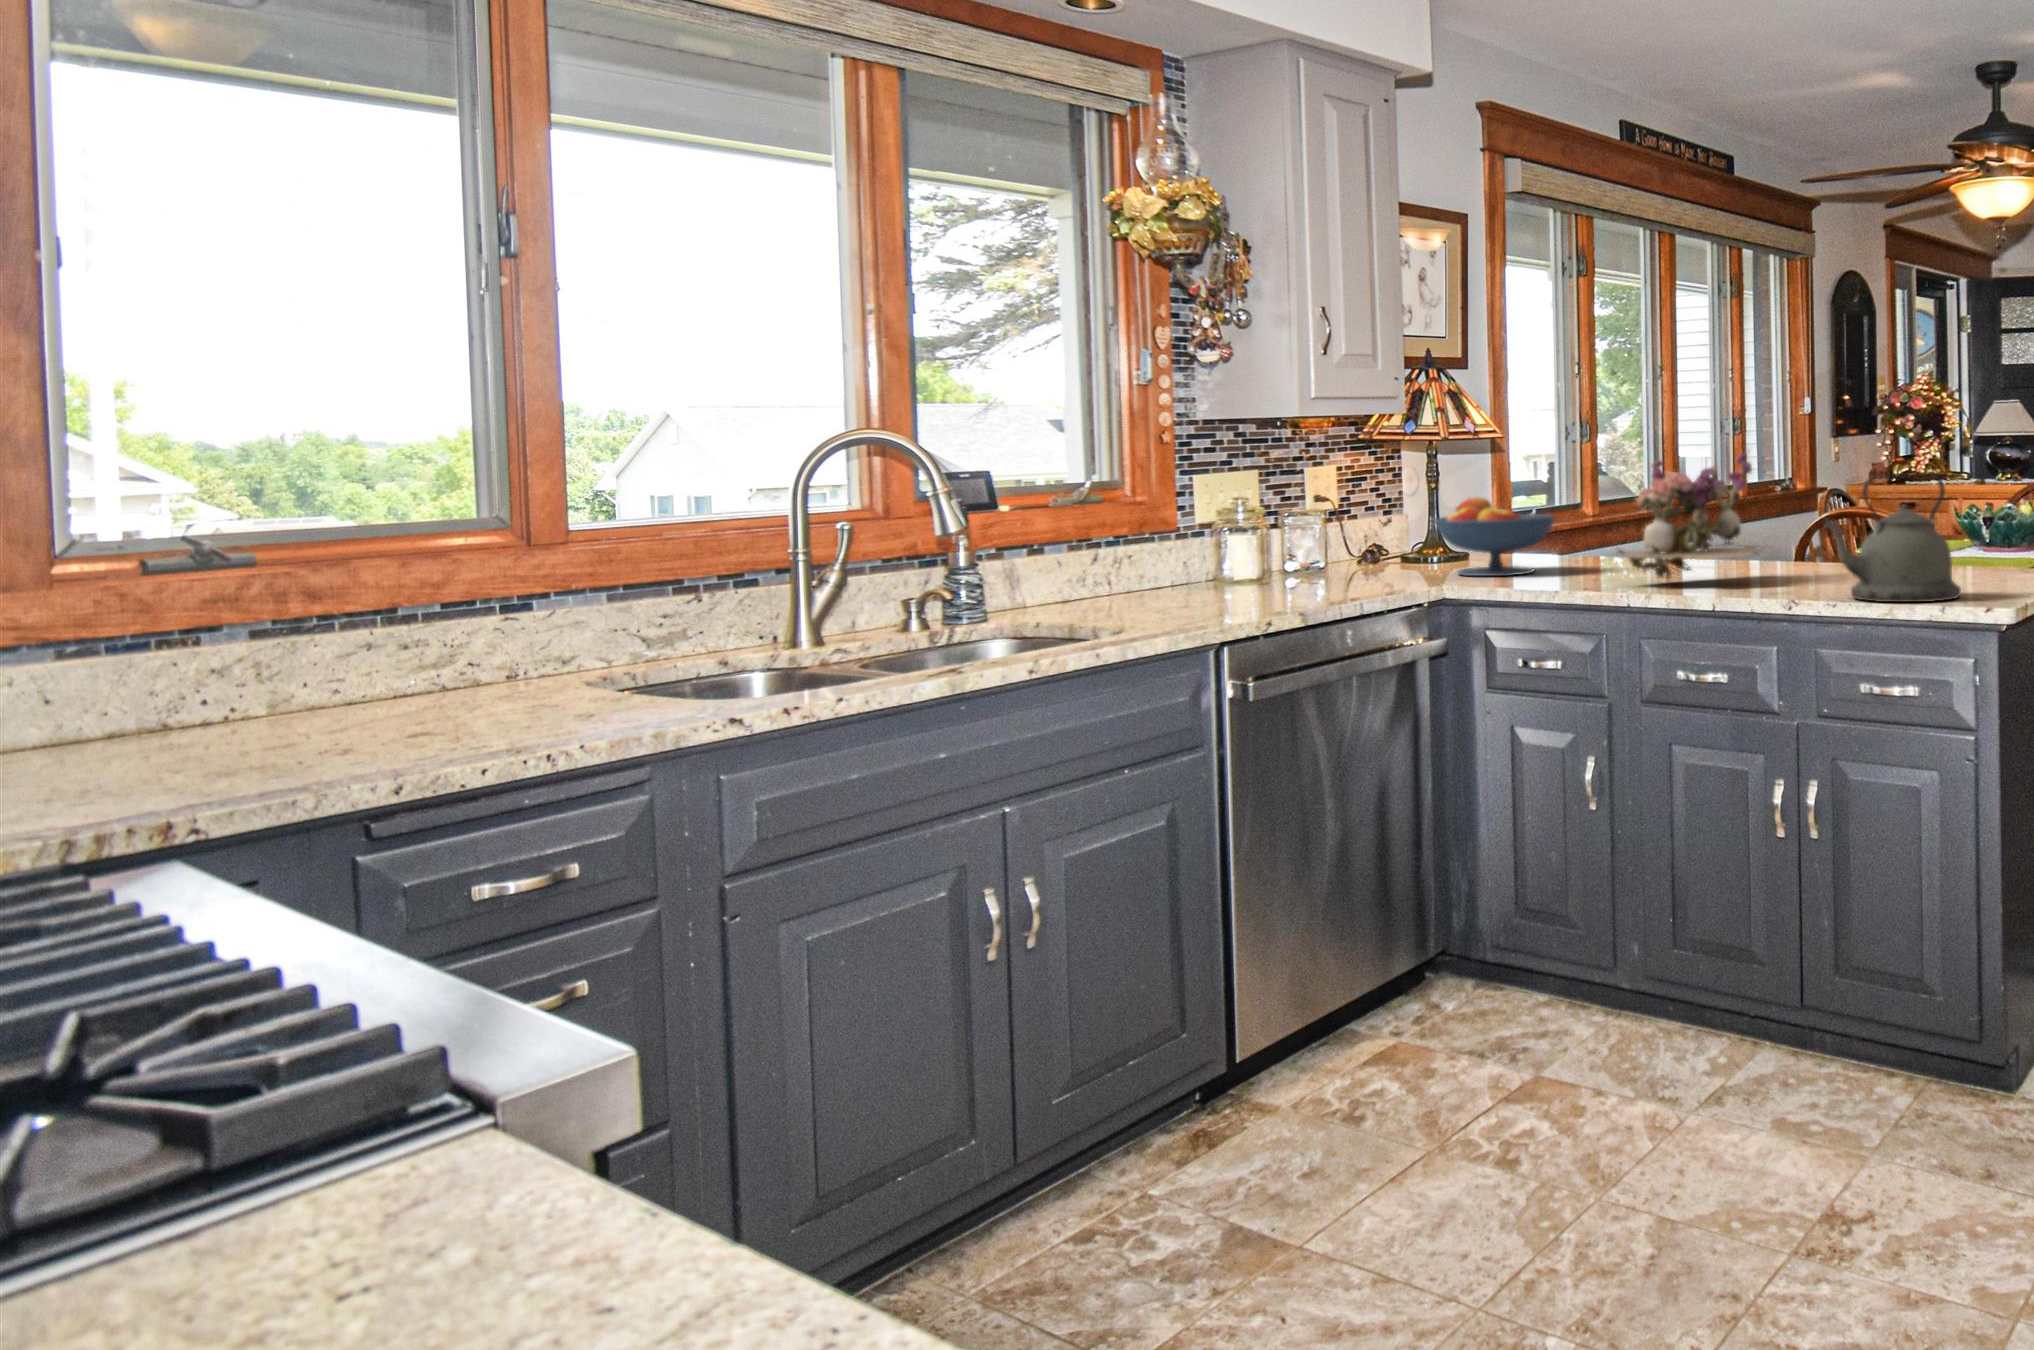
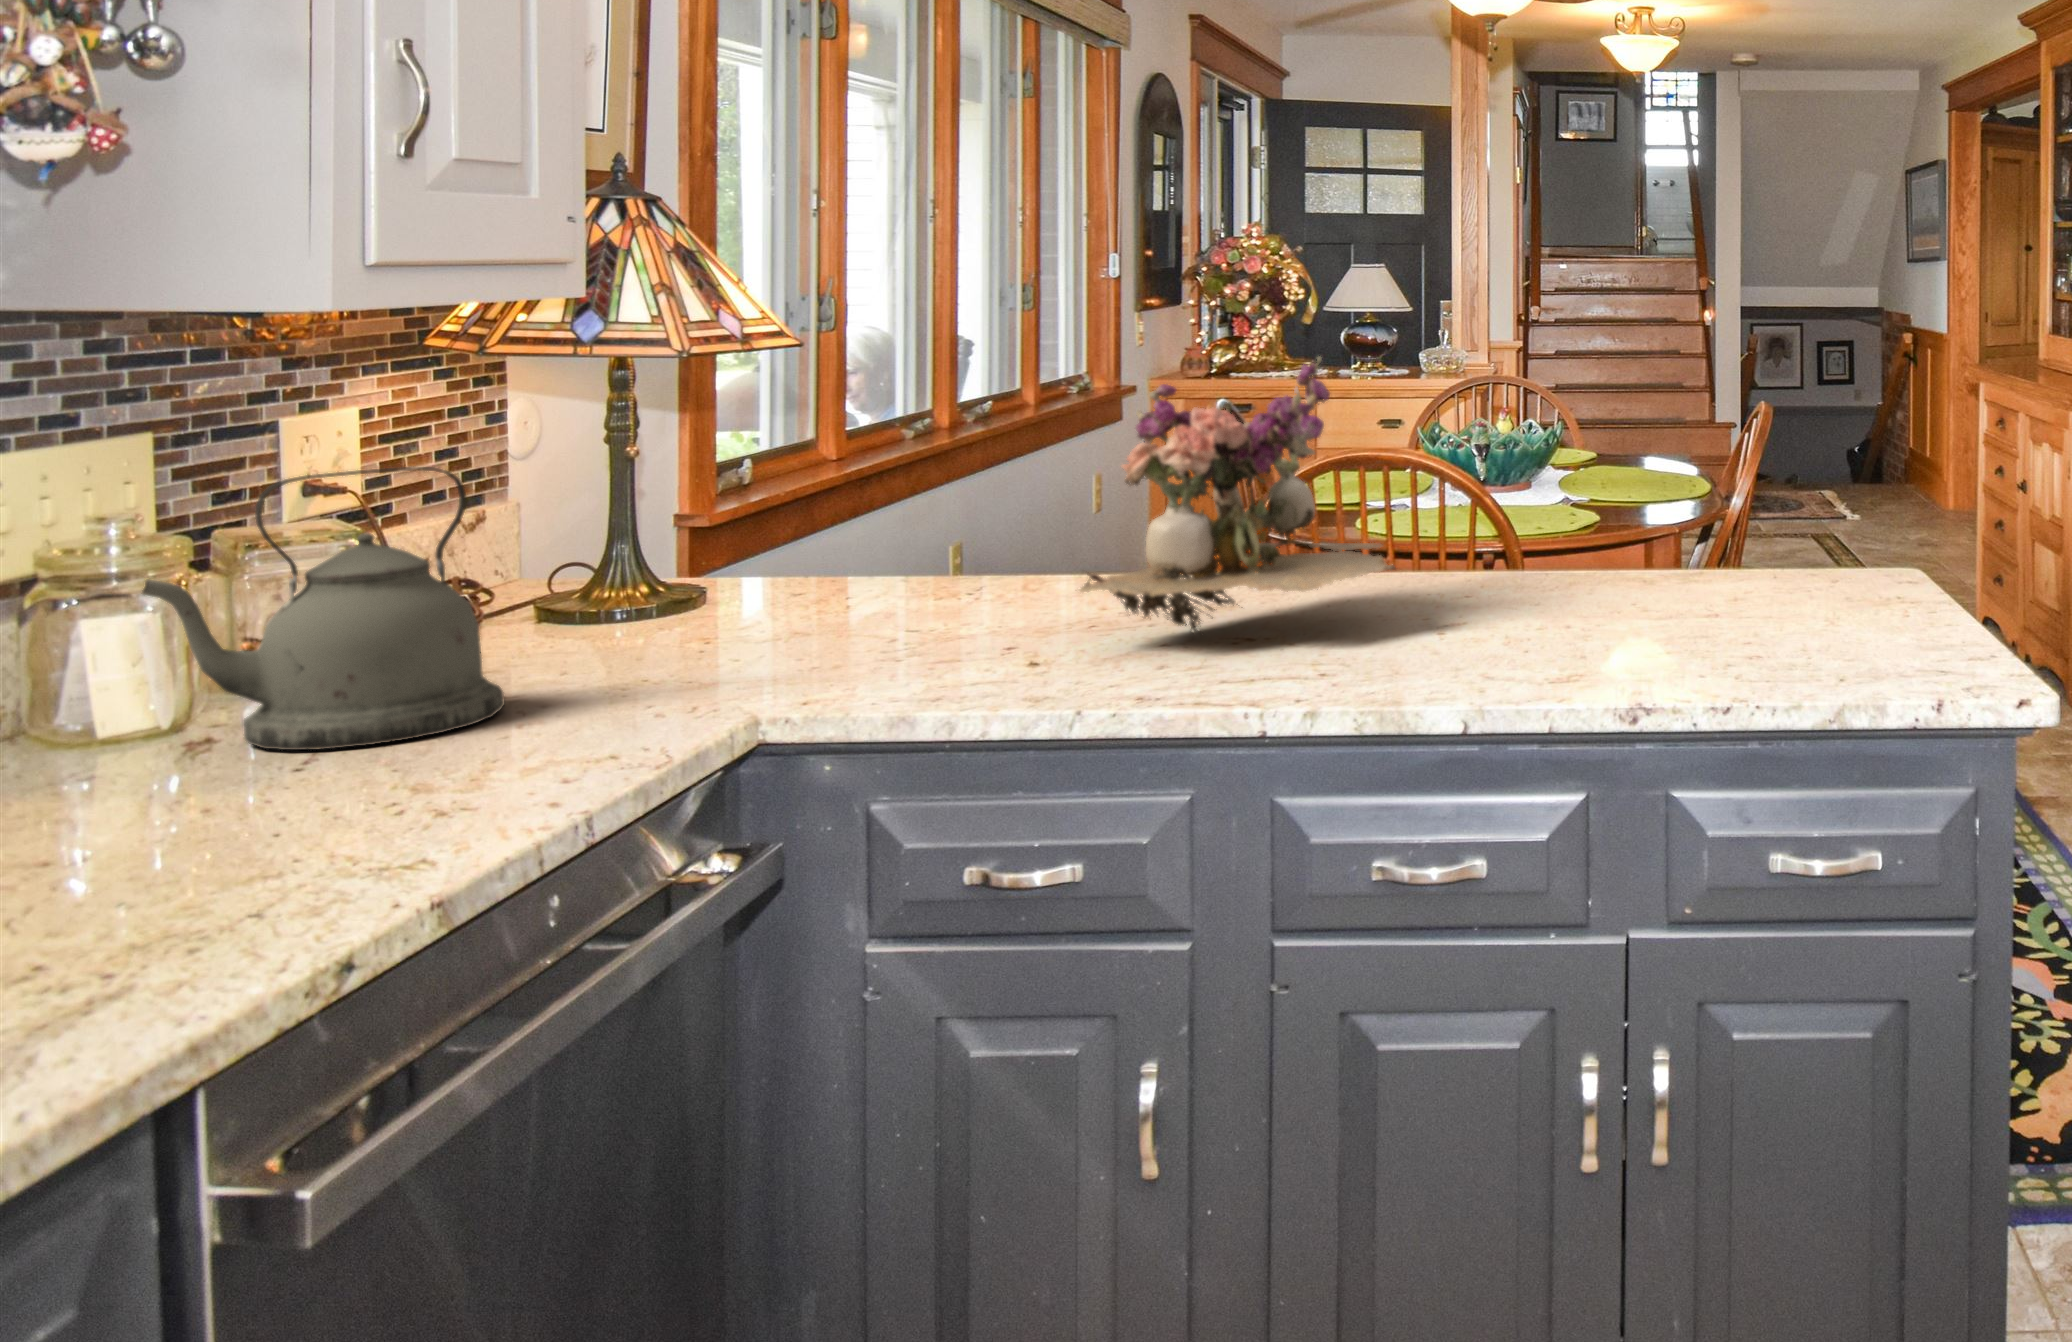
kettle: present [1823,473,1961,602] -> present [142,467,505,750]
fruit bowl: present [1435,497,1554,576] -> none [615,465,890,638]

